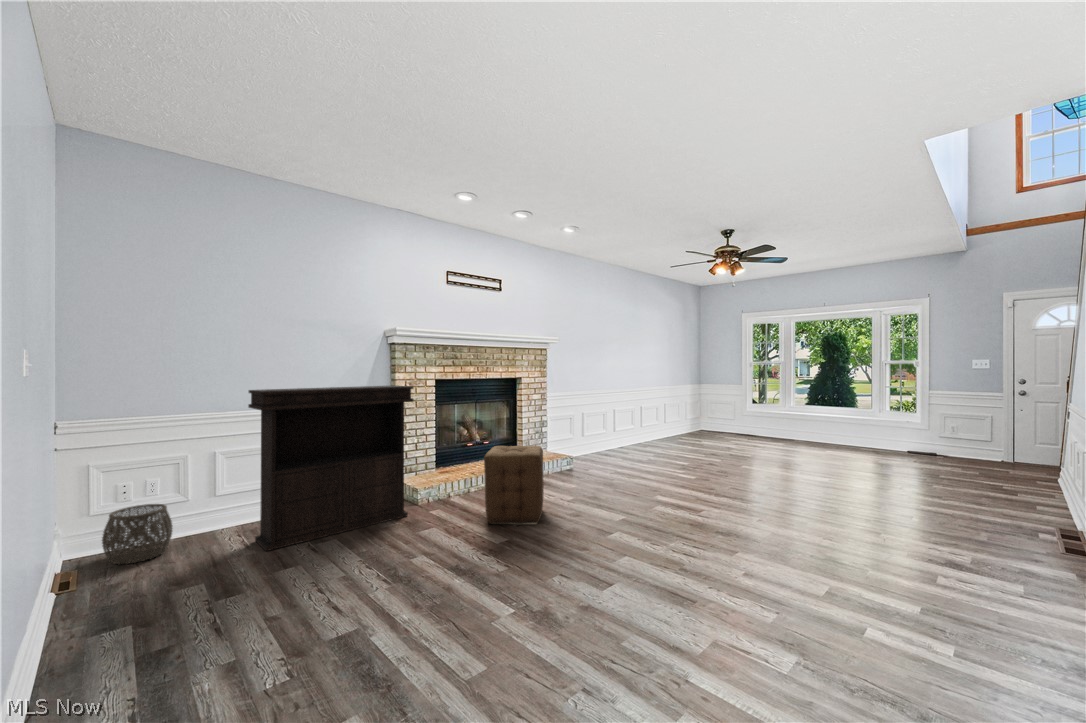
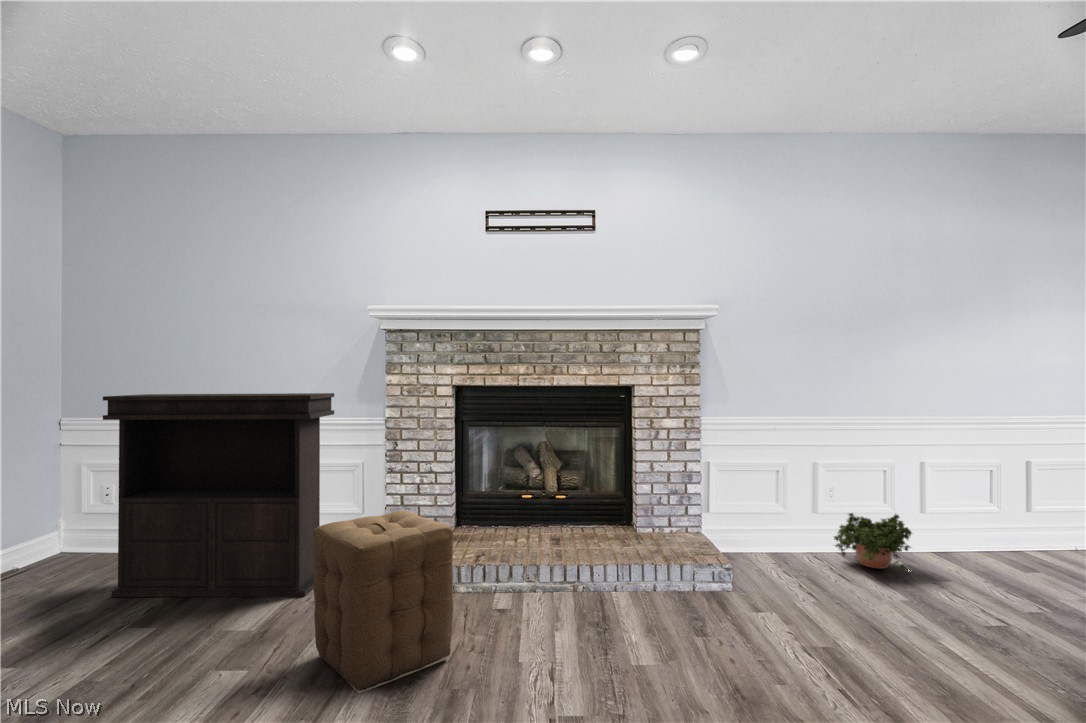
potted plant: none [591,431,622,456] -> present [834,513,912,573]
woven basket: present [102,504,173,565] -> none [41,511,115,572]

